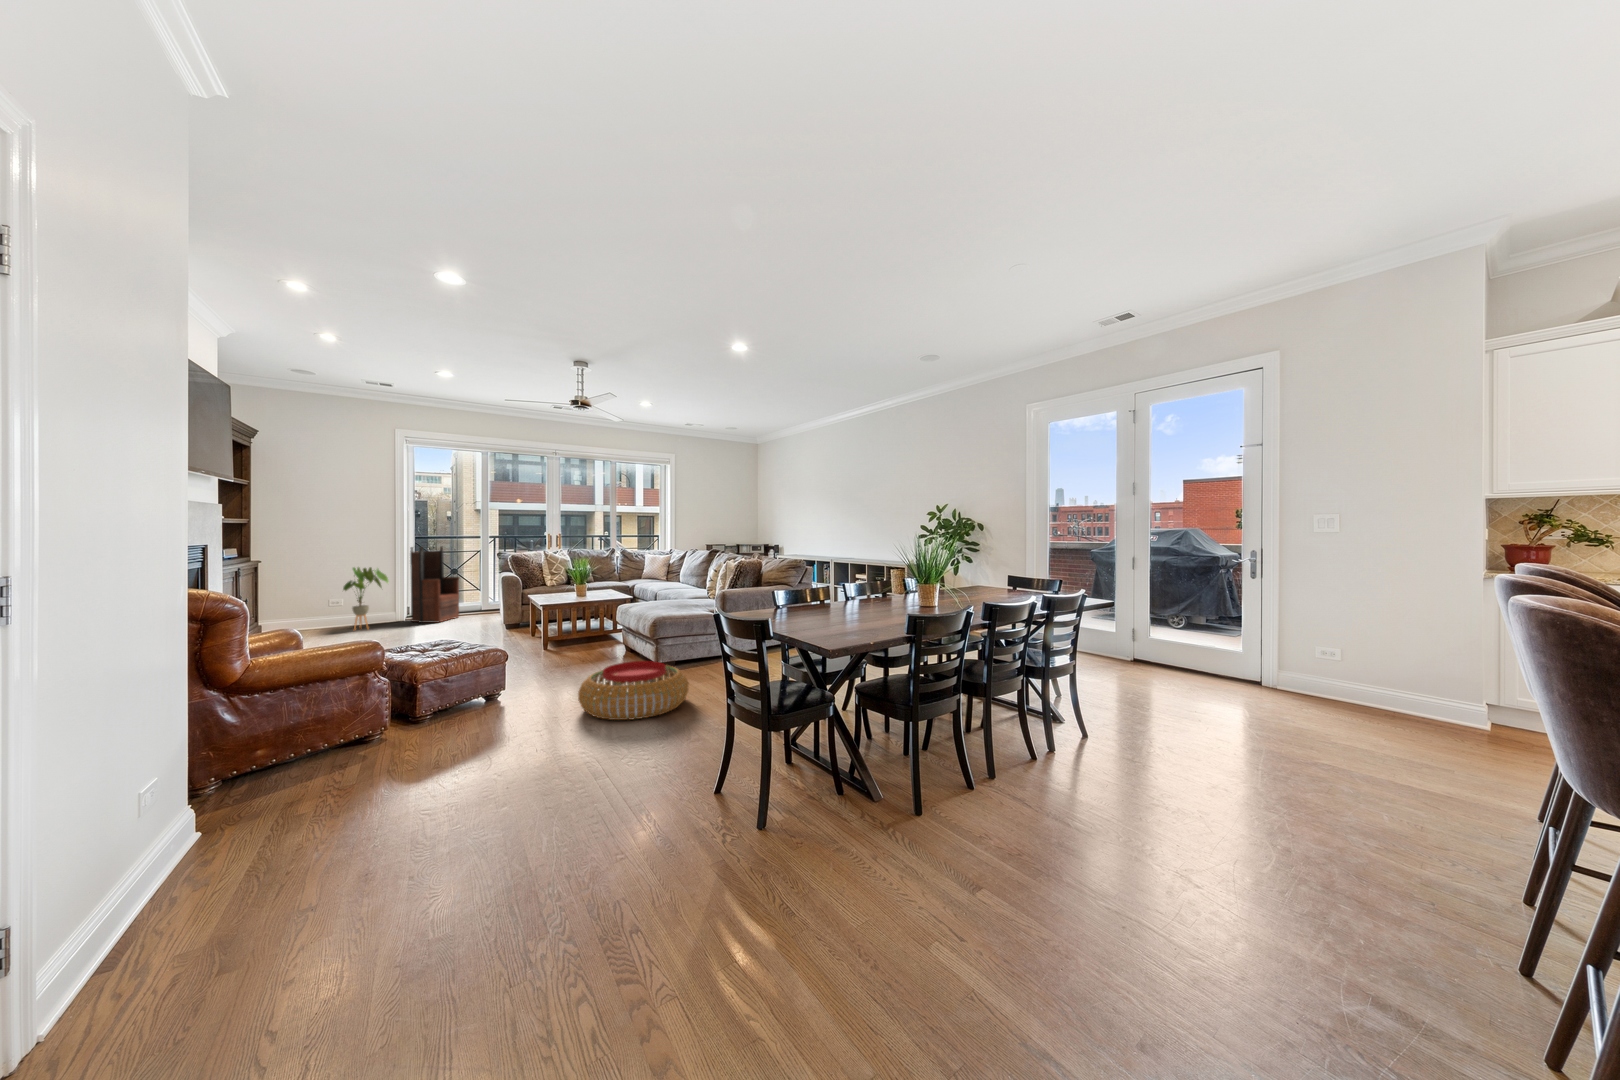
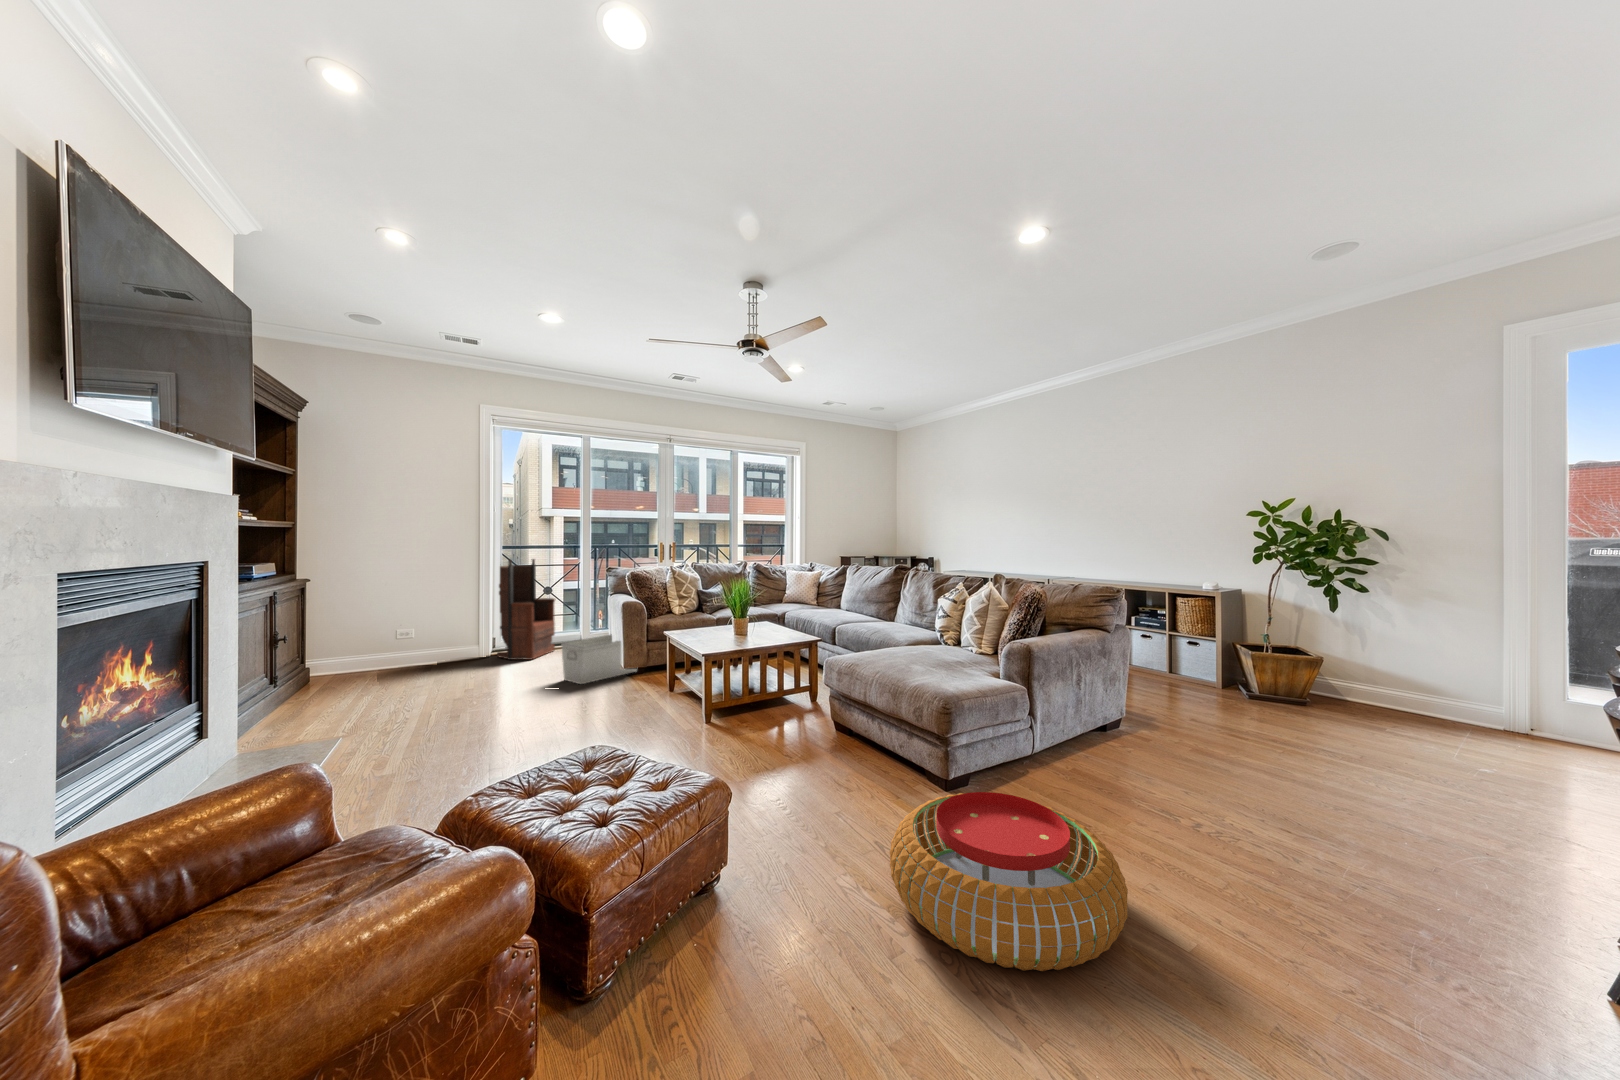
house plant: present [343,567,388,629] -> none [412,587,471,673]
storage bin: none [456,601,518,635] -> present [561,634,637,684]

